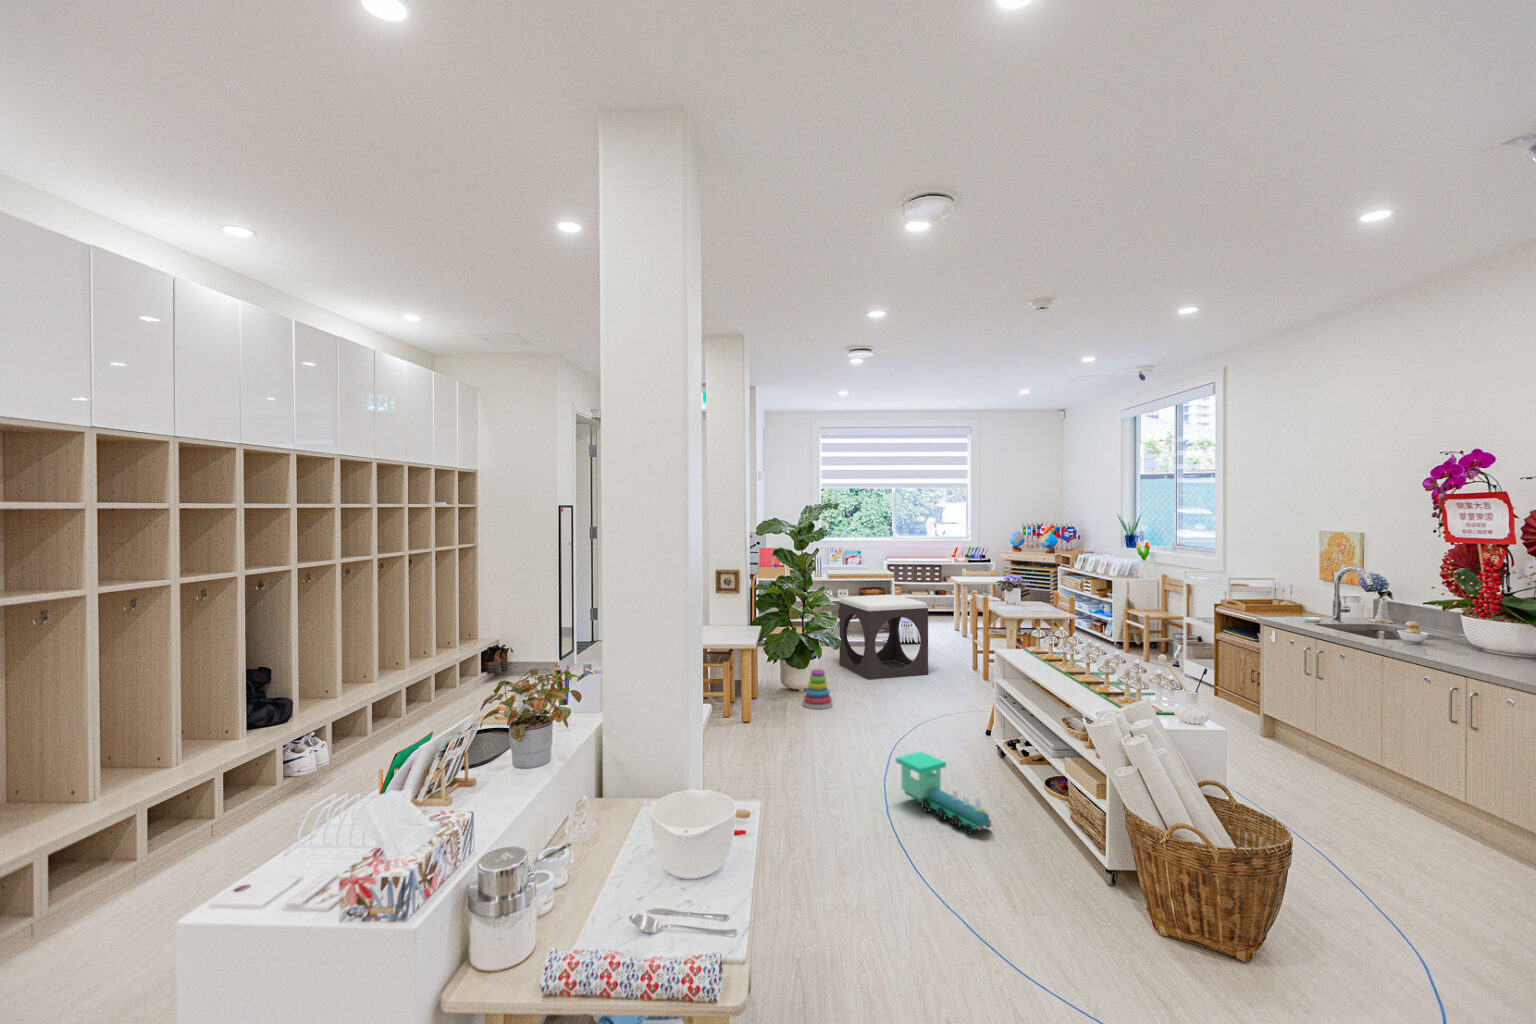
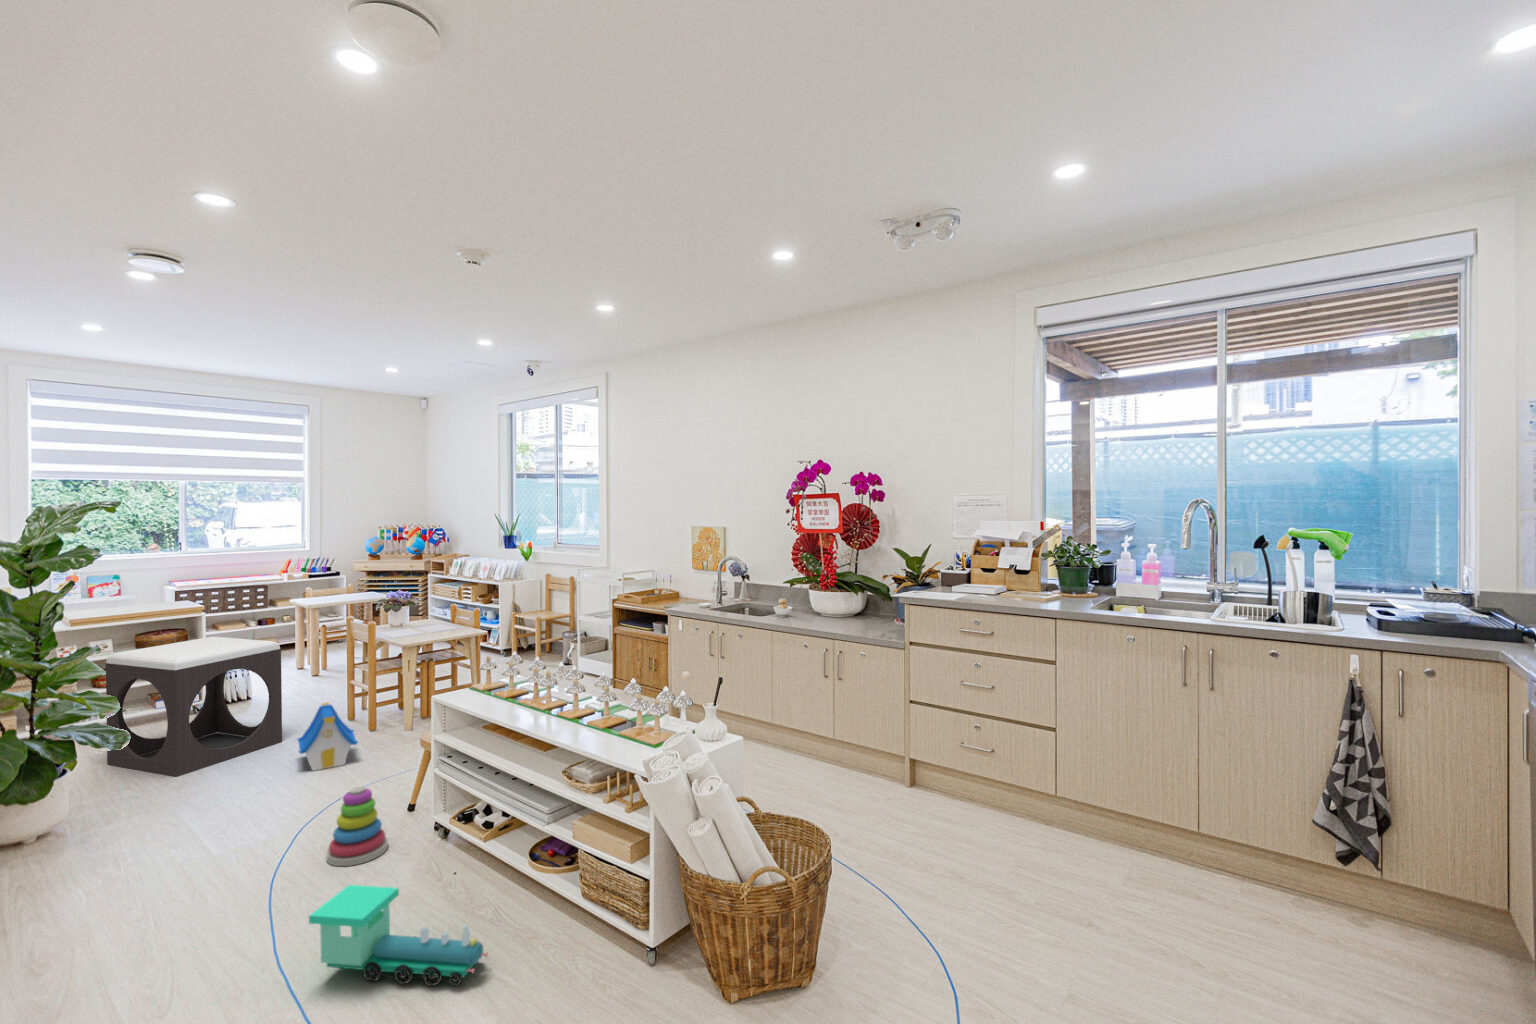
toy house: none [930,651,969,698] -> present [297,702,358,771]
stacking toy: present [803,668,833,709] -> present [326,787,388,866]

